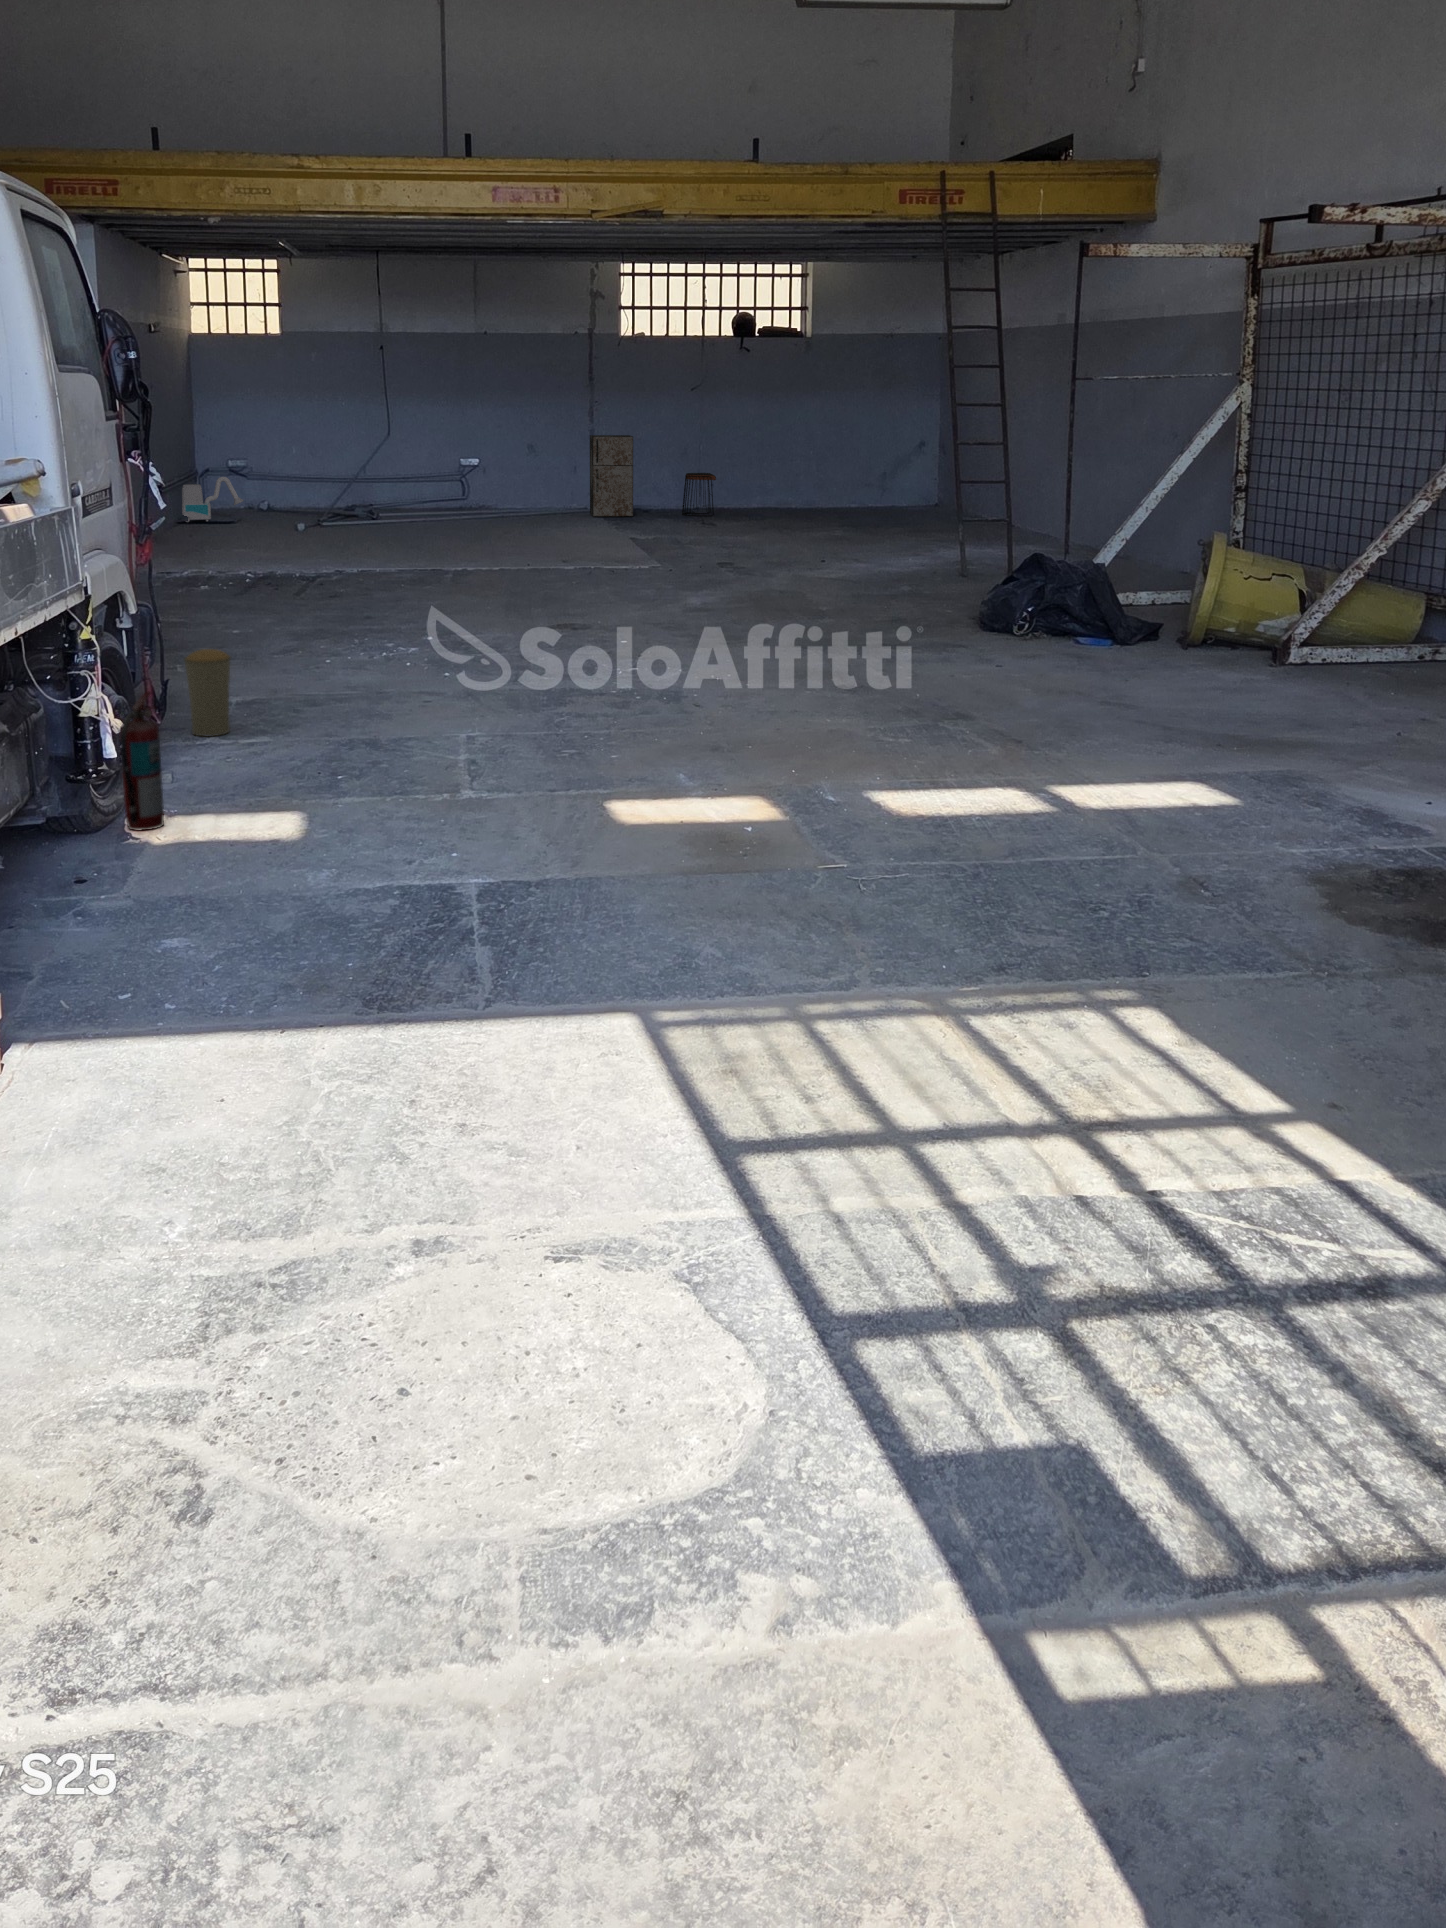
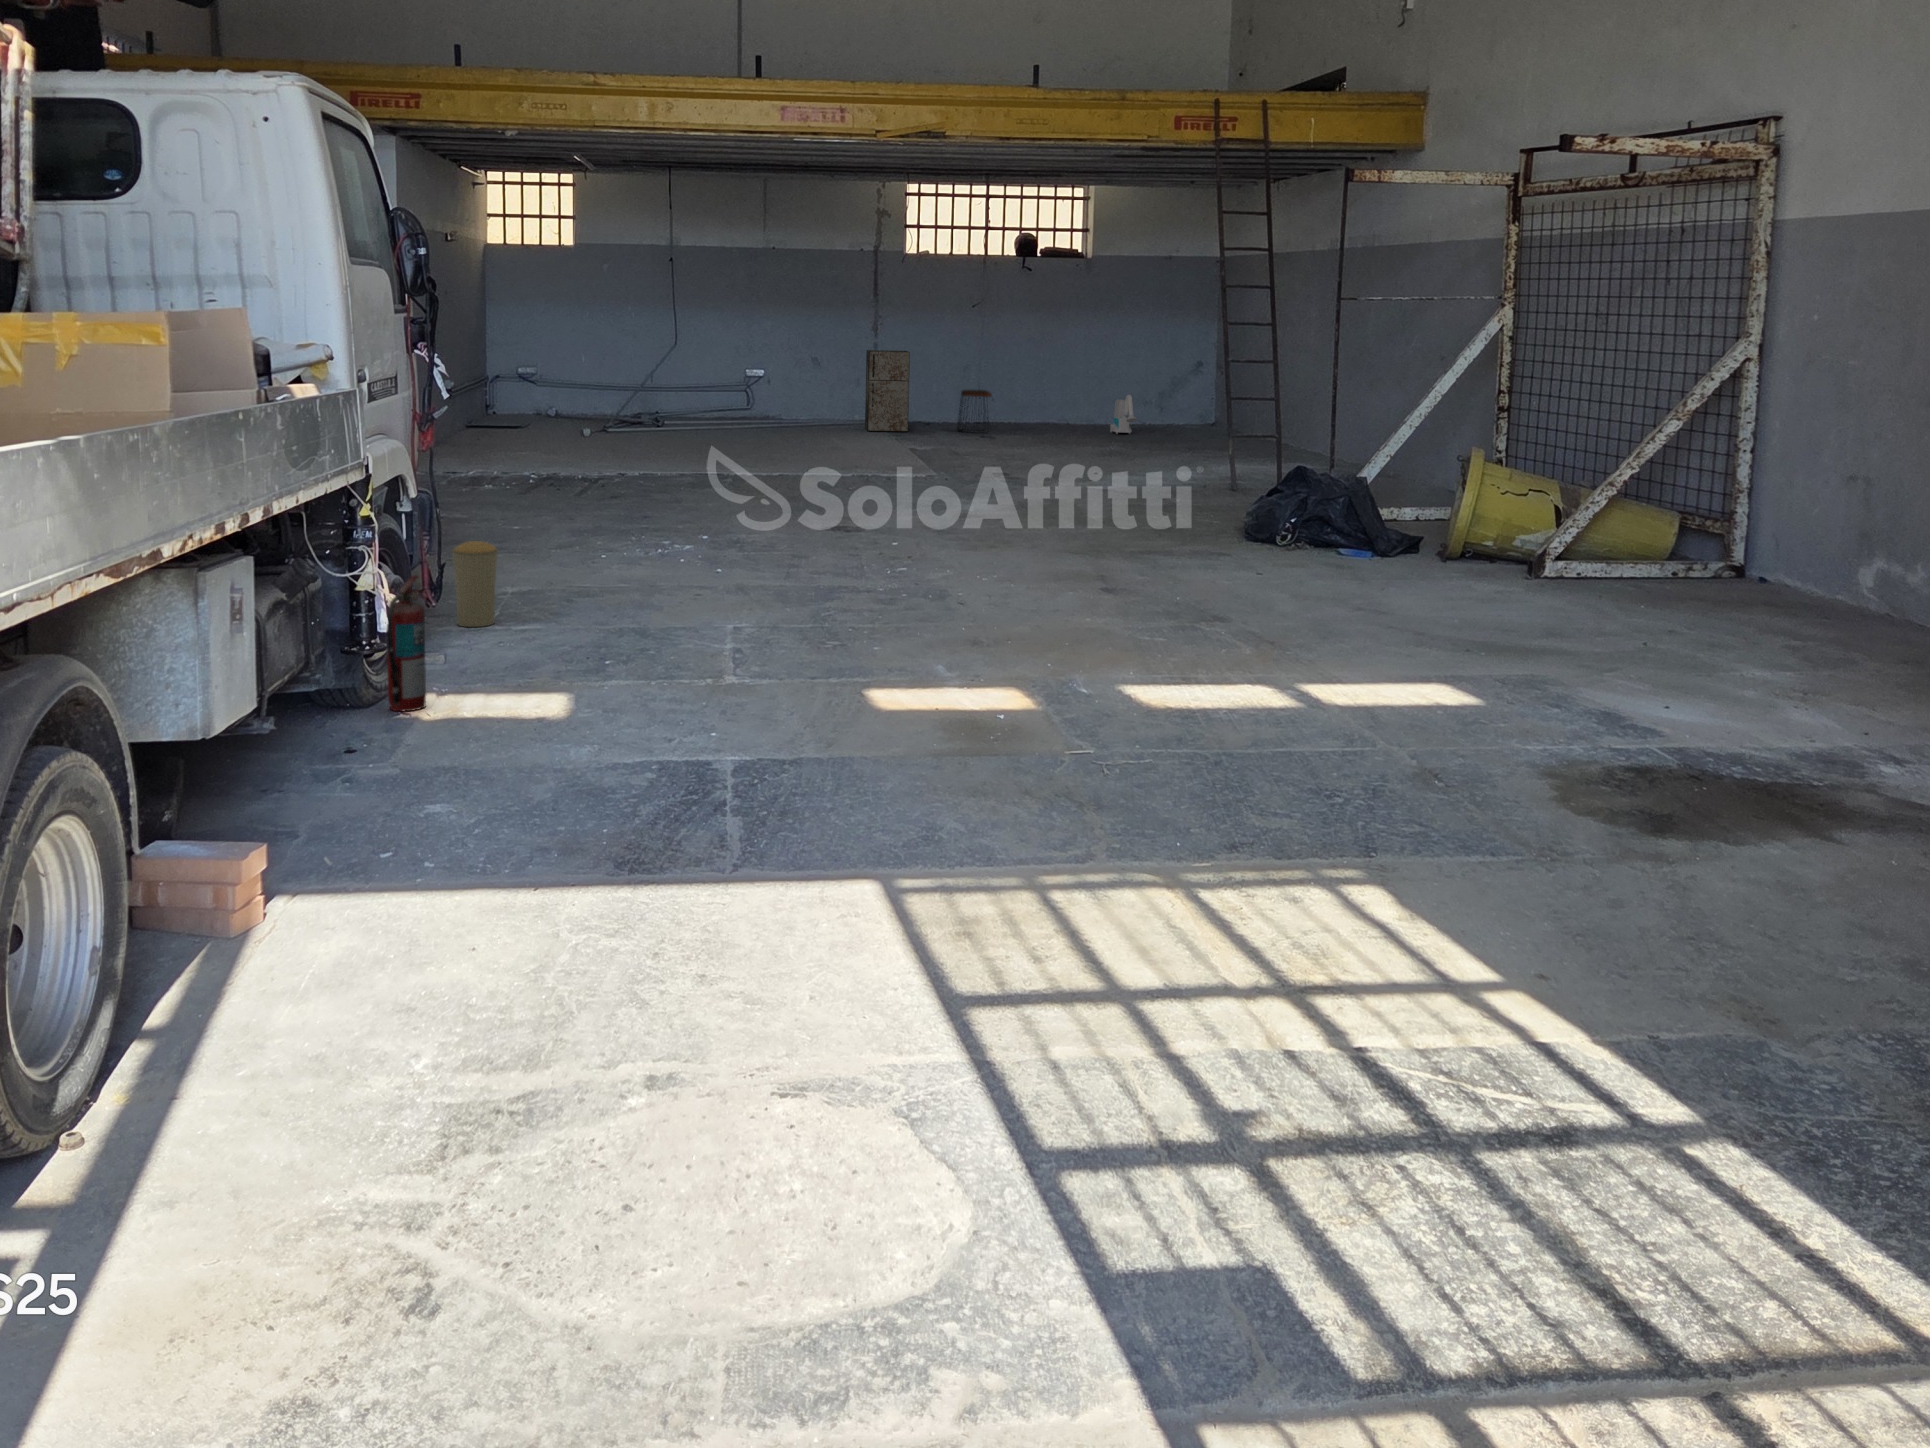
vacuum cleaner: present [182,477,244,522] -> present [1110,395,1137,434]

